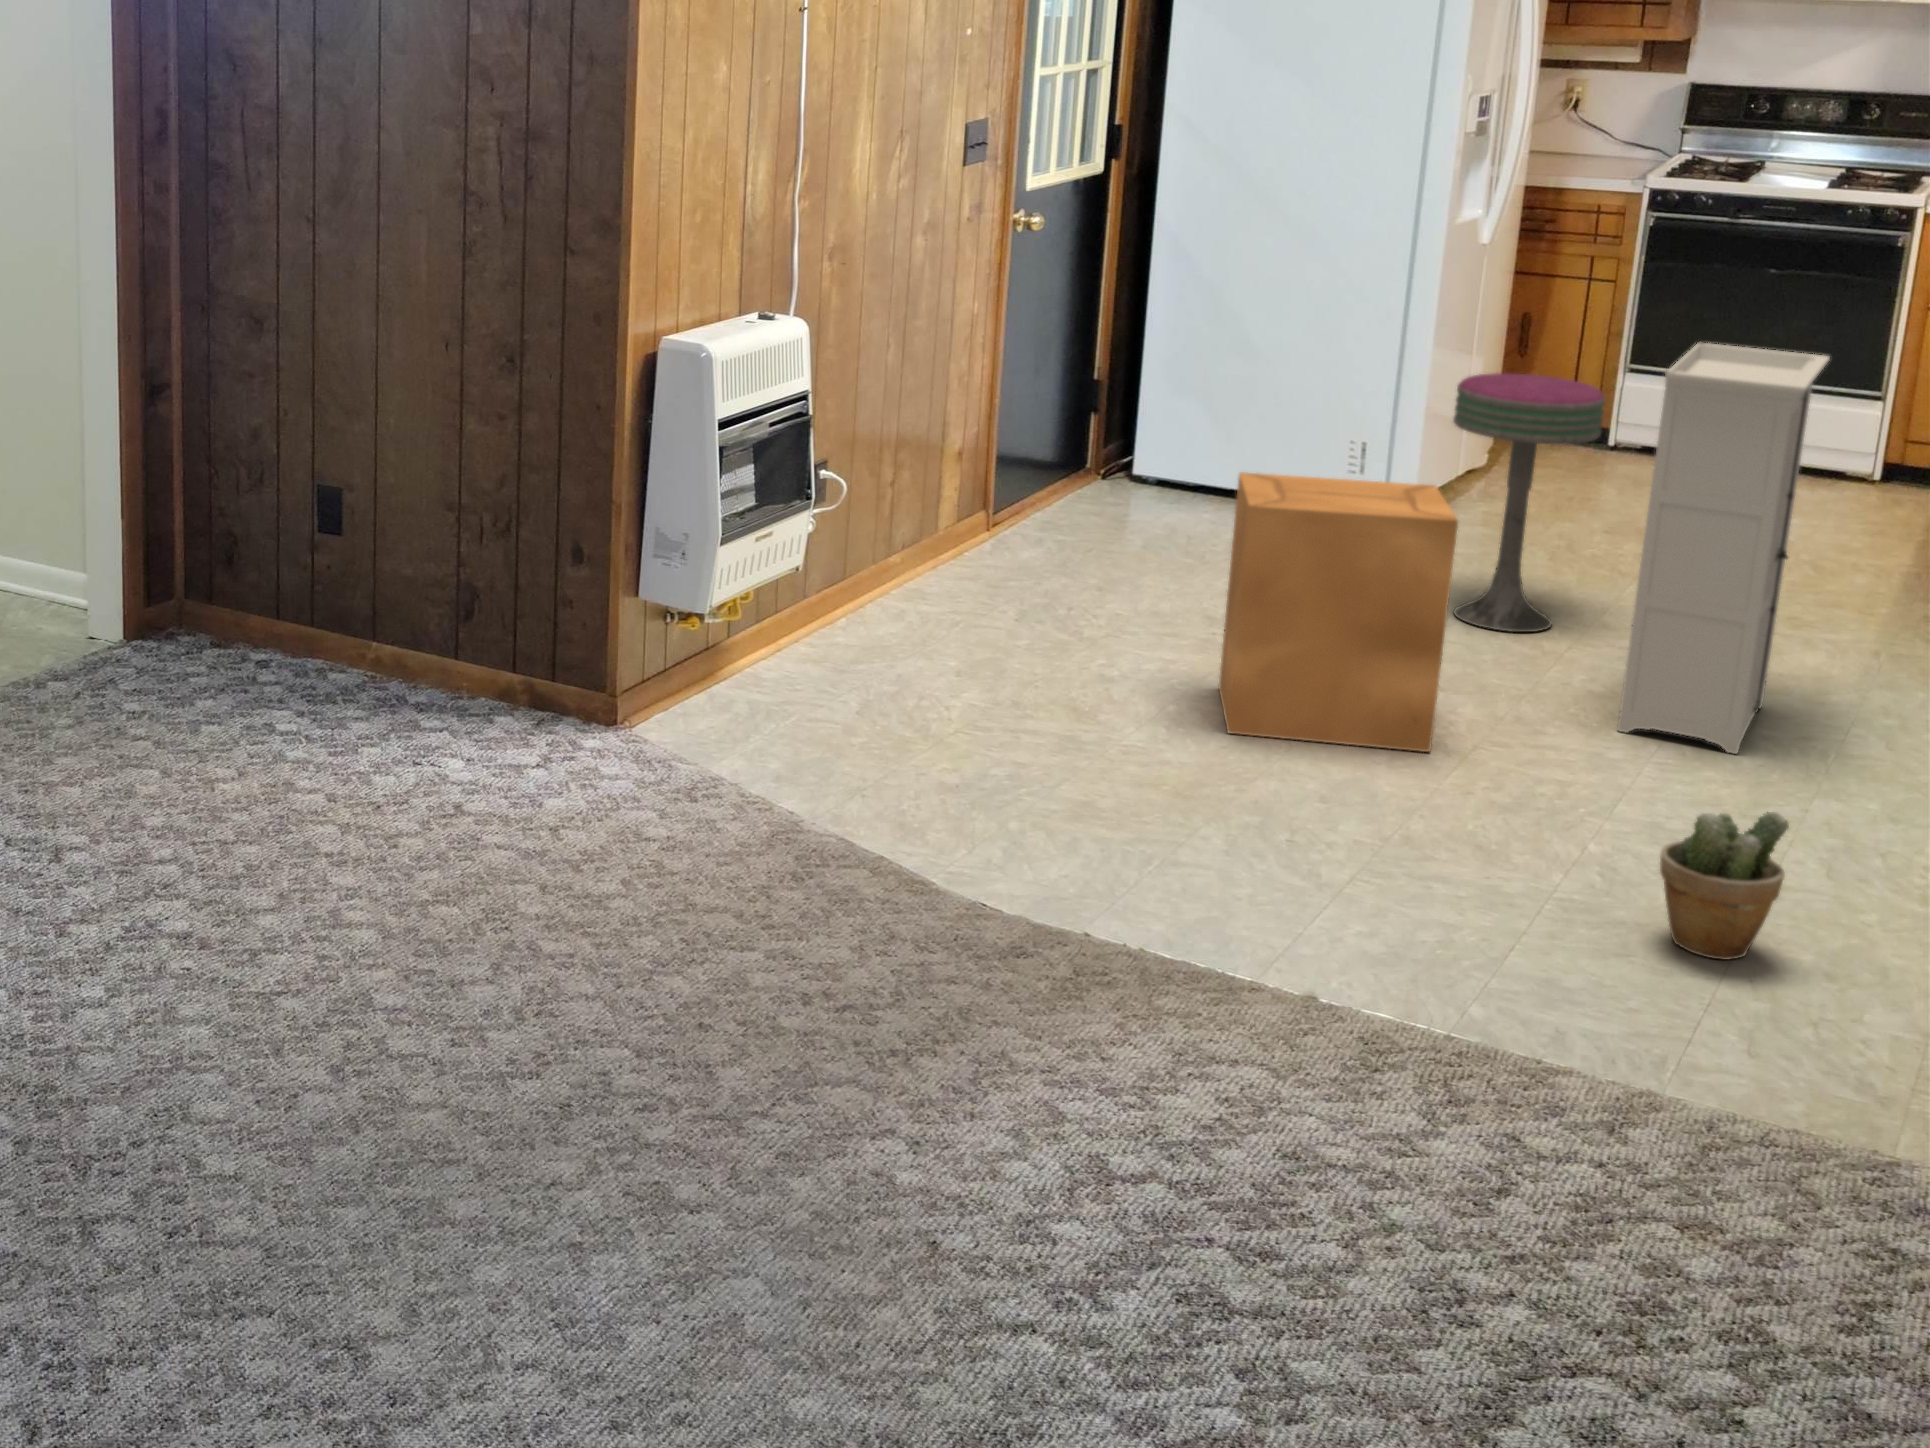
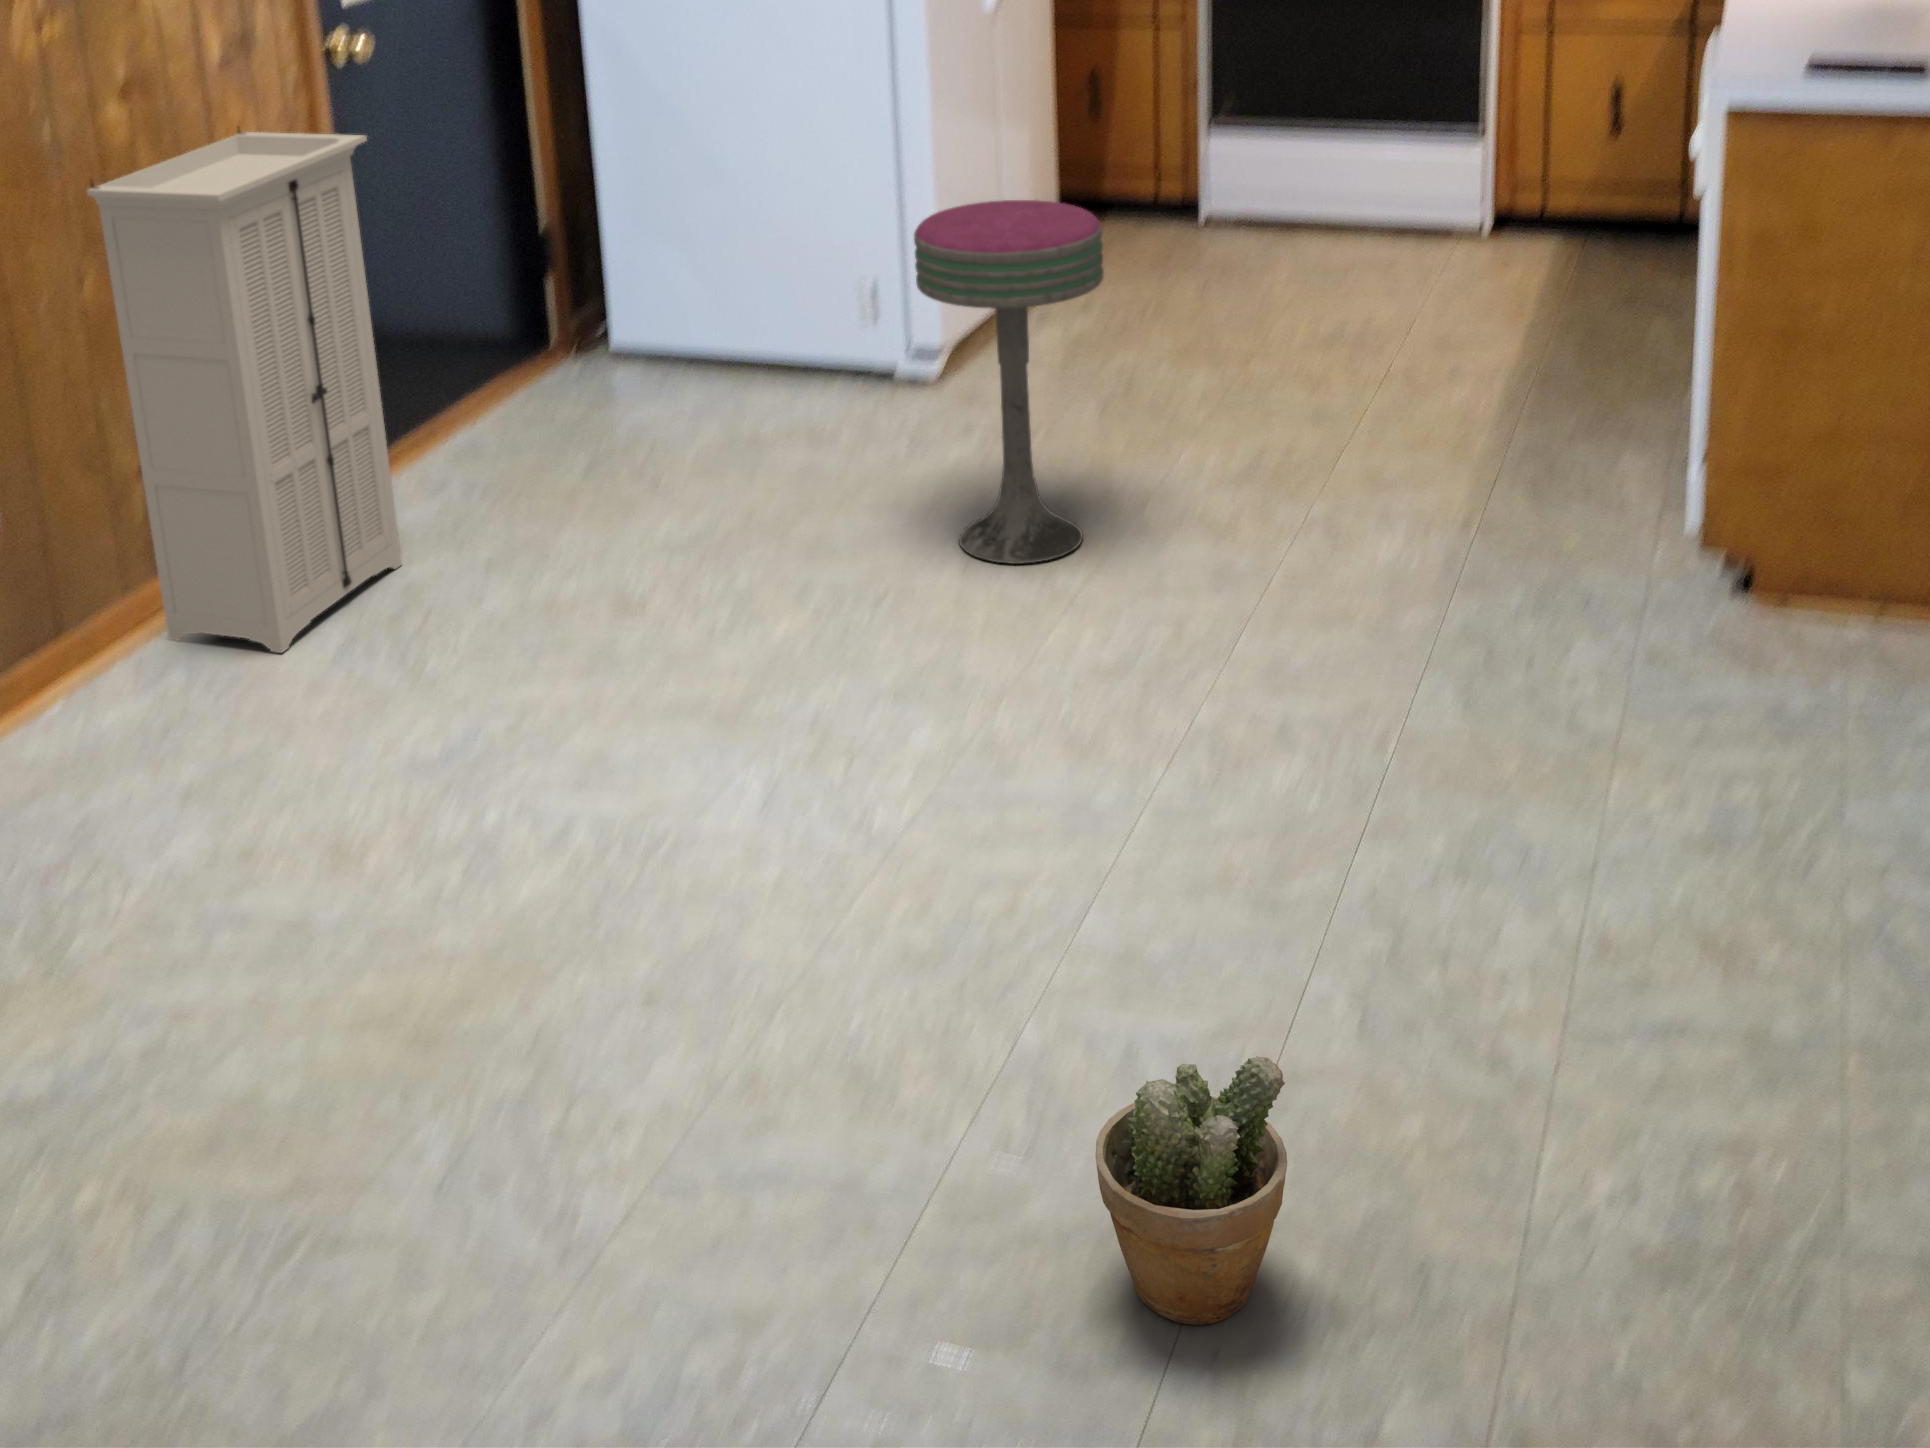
storage cabinet: present [1618,342,1830,754] -> present [87,127,402,653]
cardboard box: present [1219,472,1458,752] -> none [518,427,855,872]

